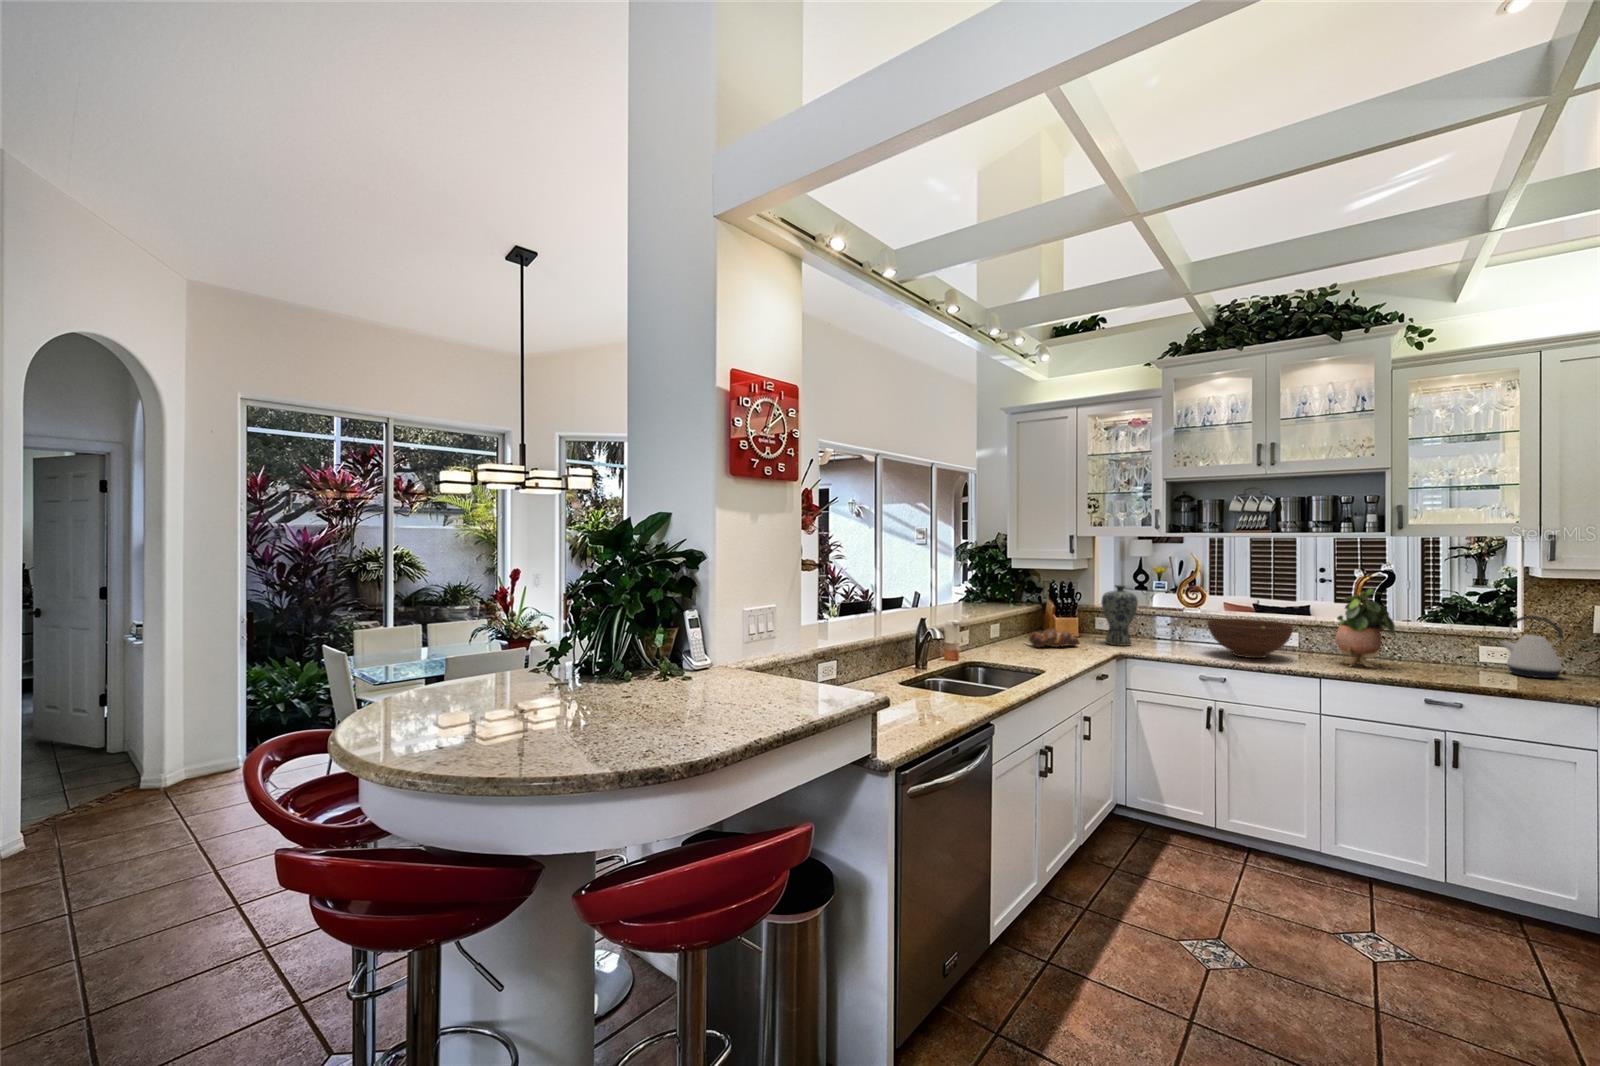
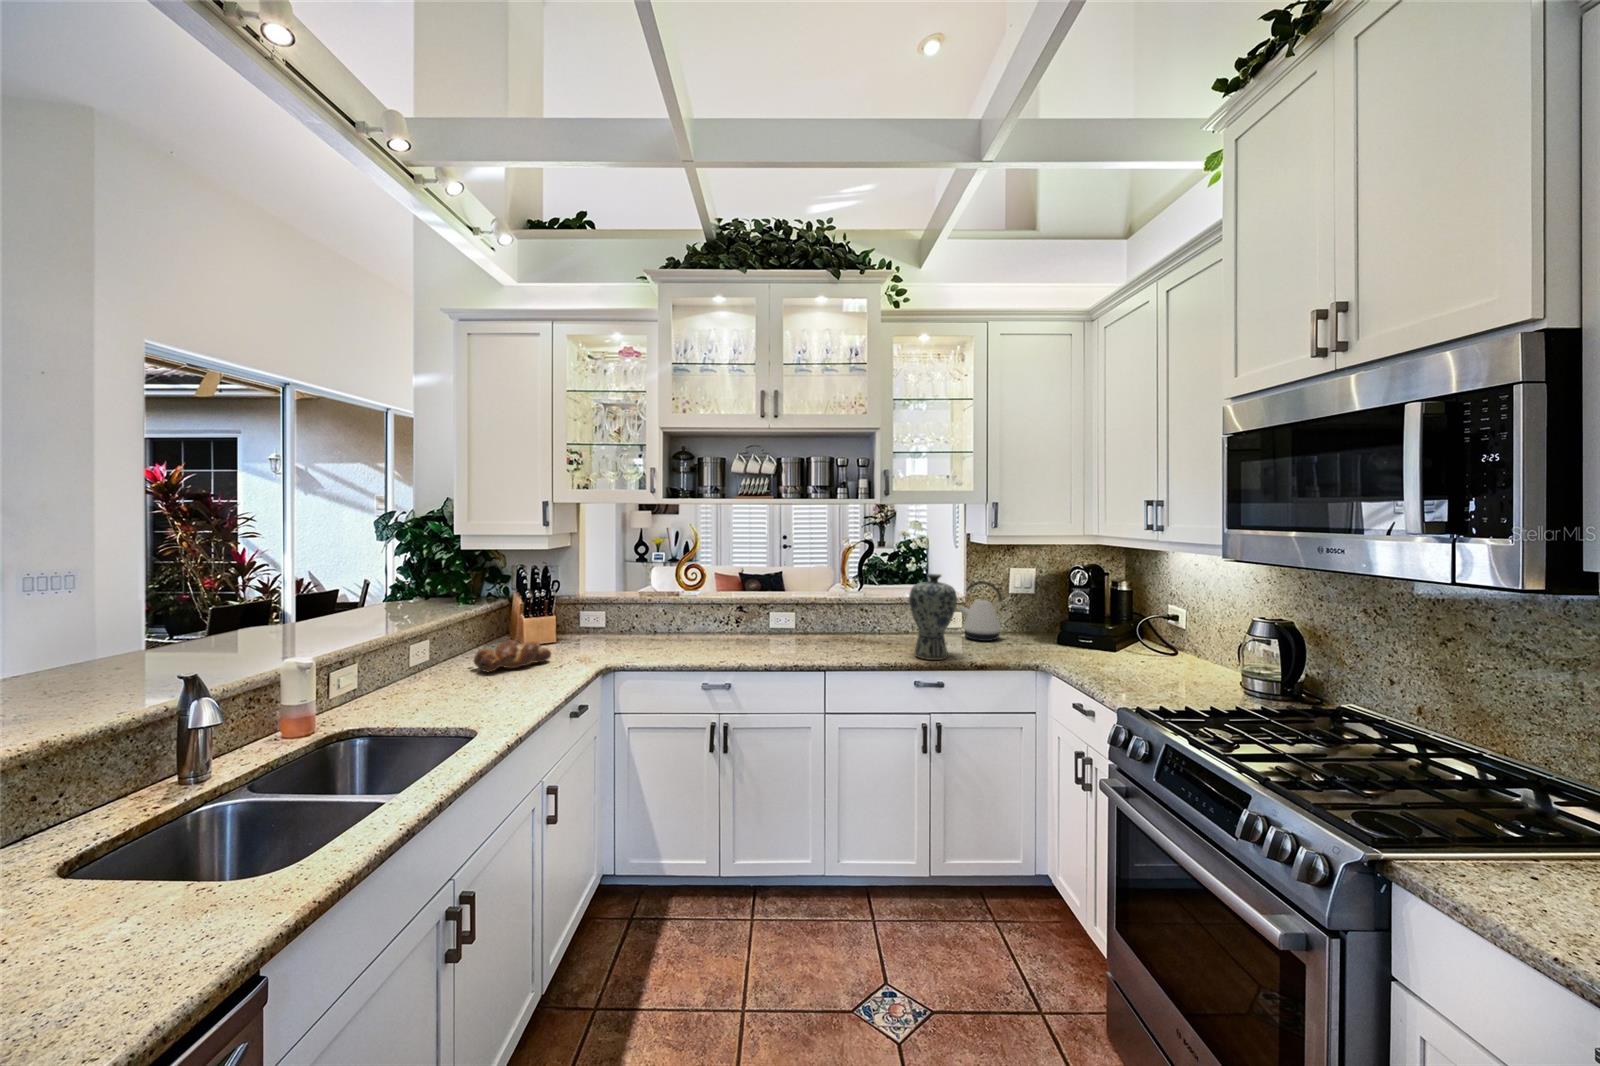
vase: present [1101,585,1138,646] -> present [909,574,957,660]
potted plant: present [1336,588,1395,667] -> none [835,561,885,650]
fruit bowl: present [1207,619,1293,658] -> none [709,602,796,651]

